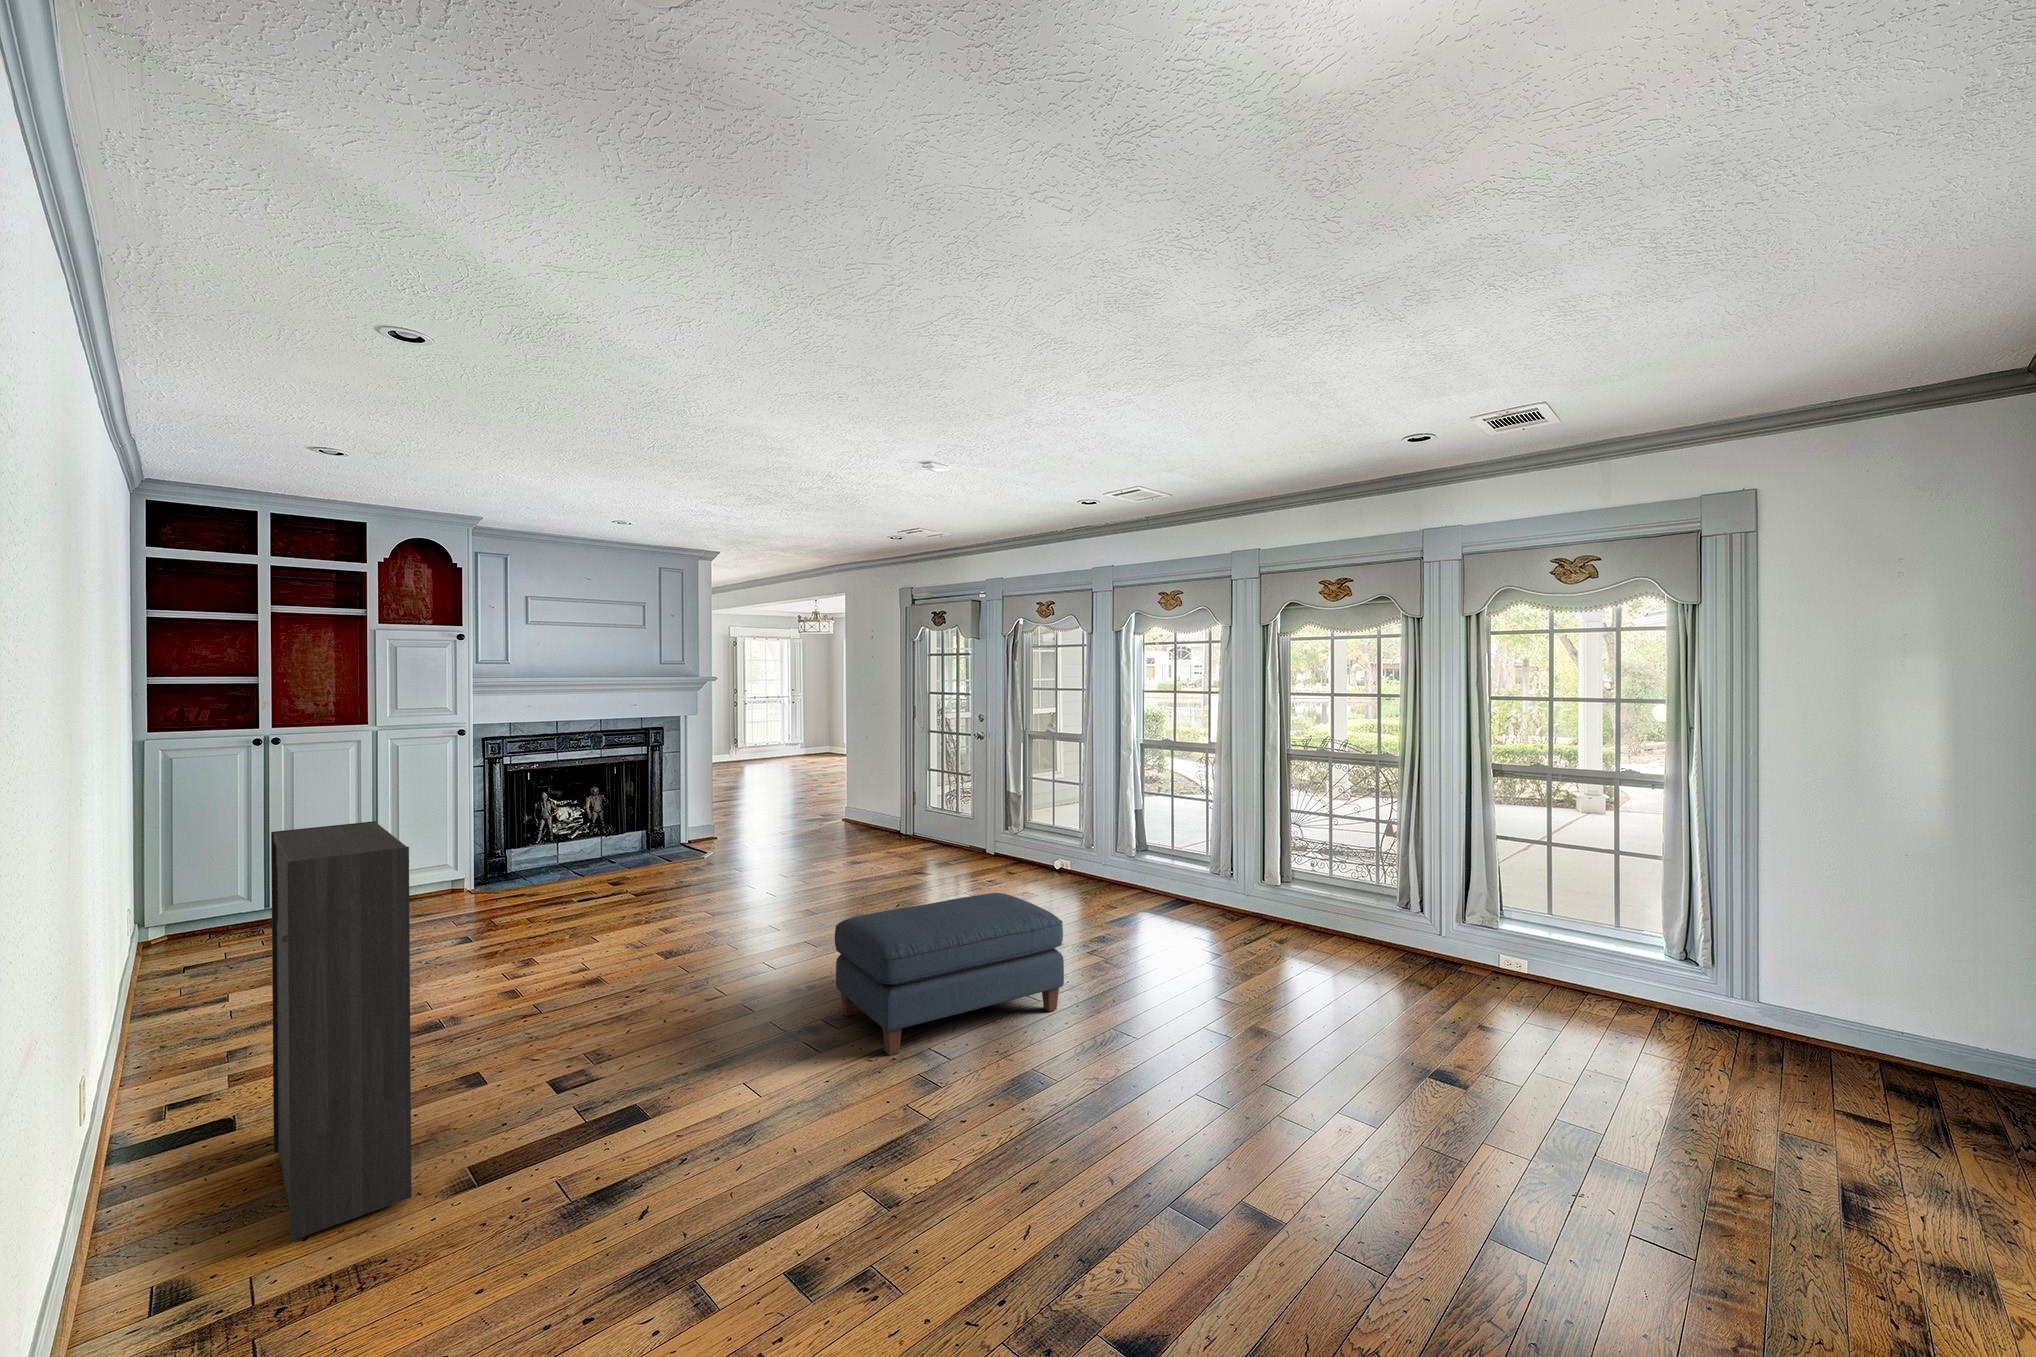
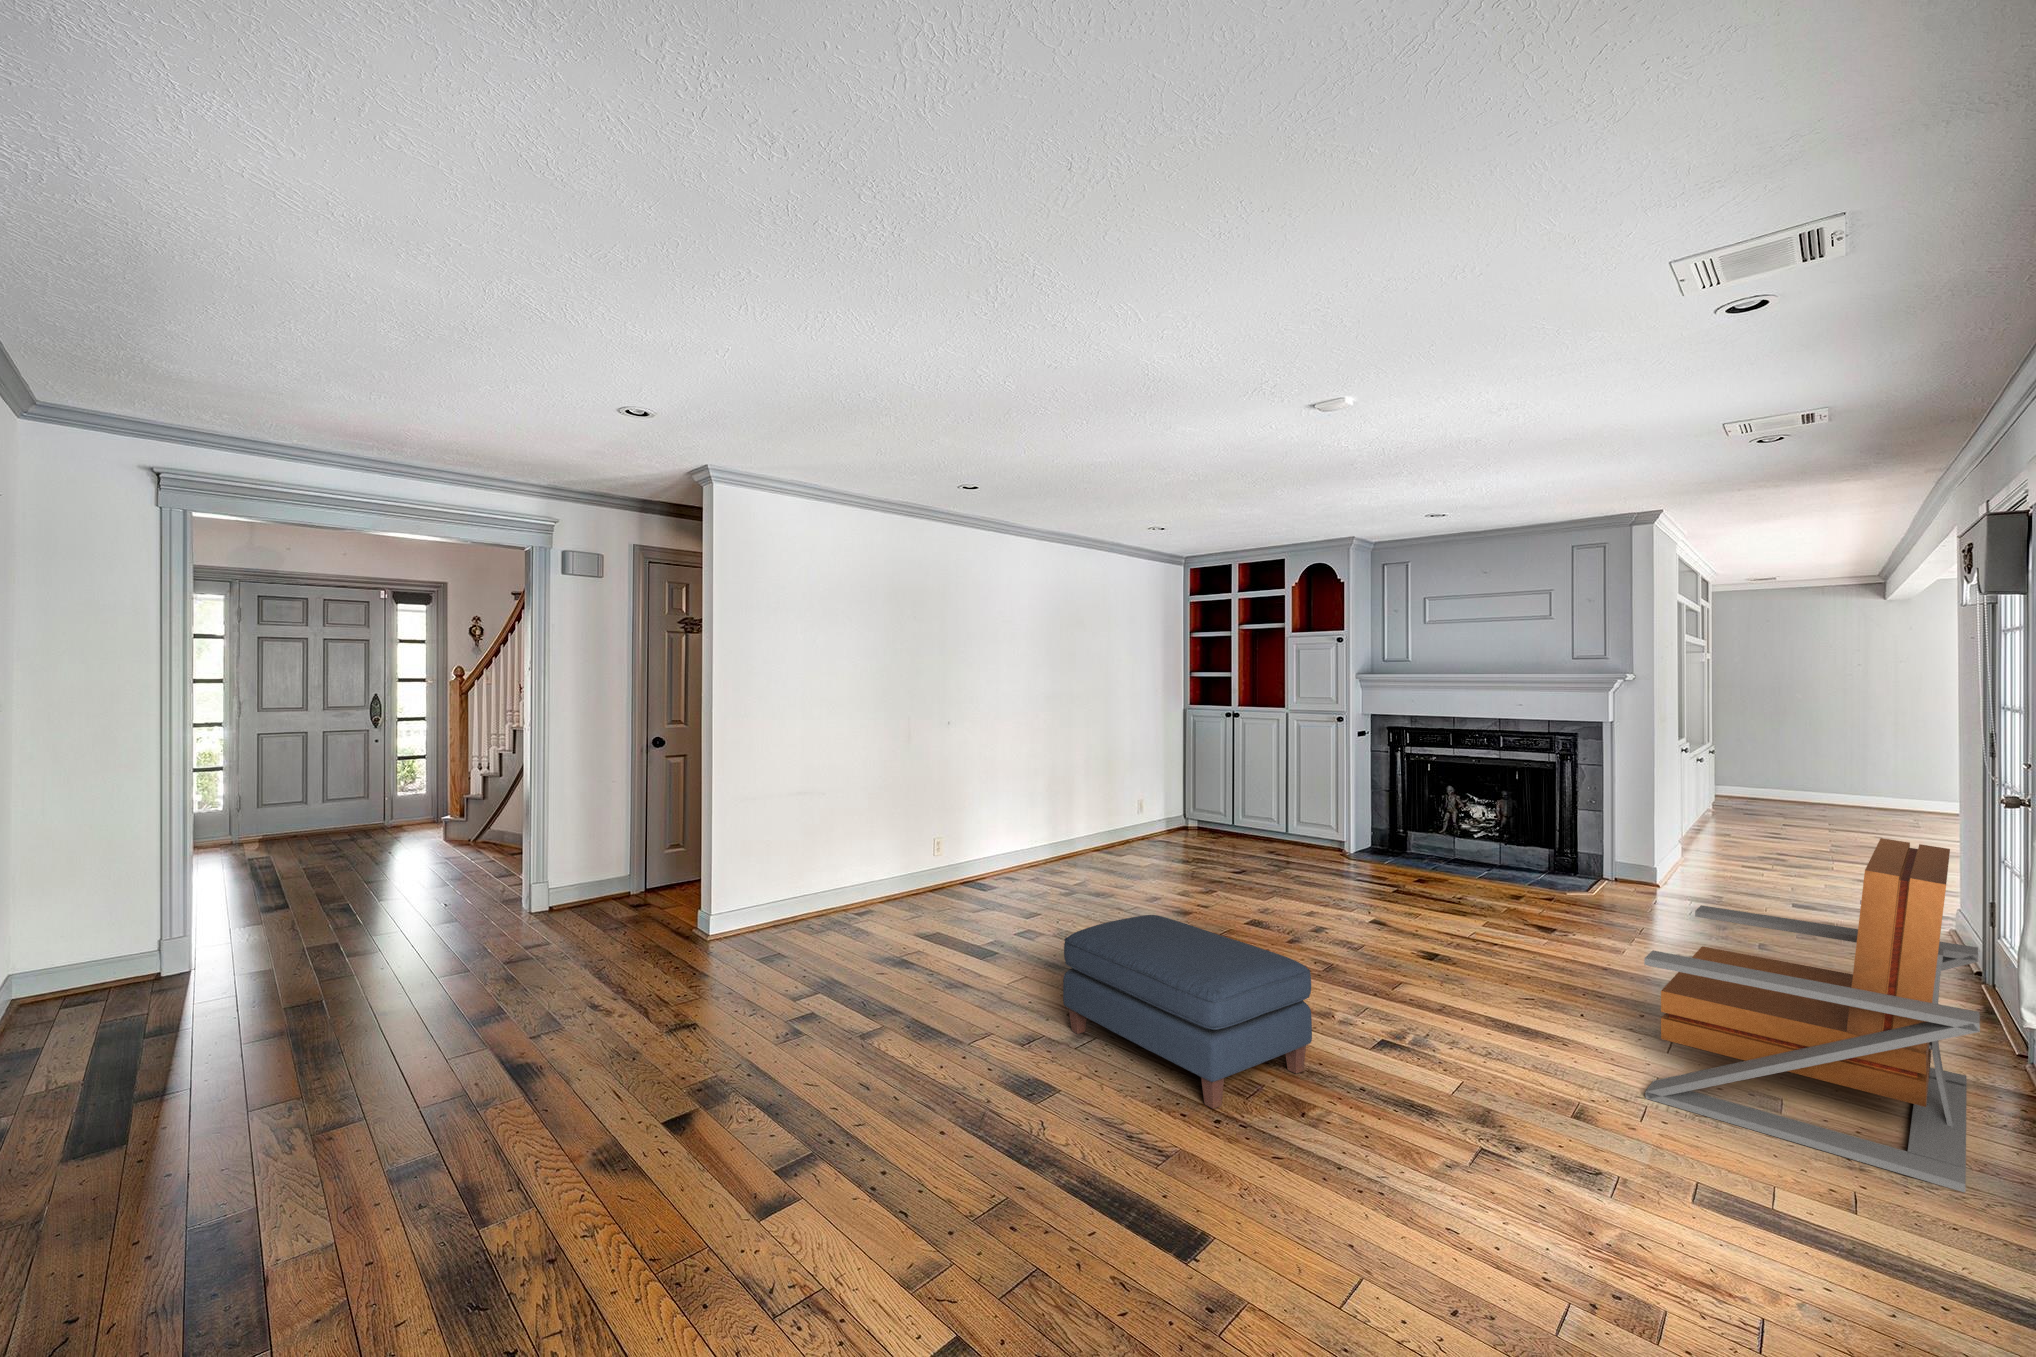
lounge chair: none [952,756,1128,911] -> present [1644,838,1980,1192]
bookcase: present [183,821,411,1241] -> none [862,754,968,941]

